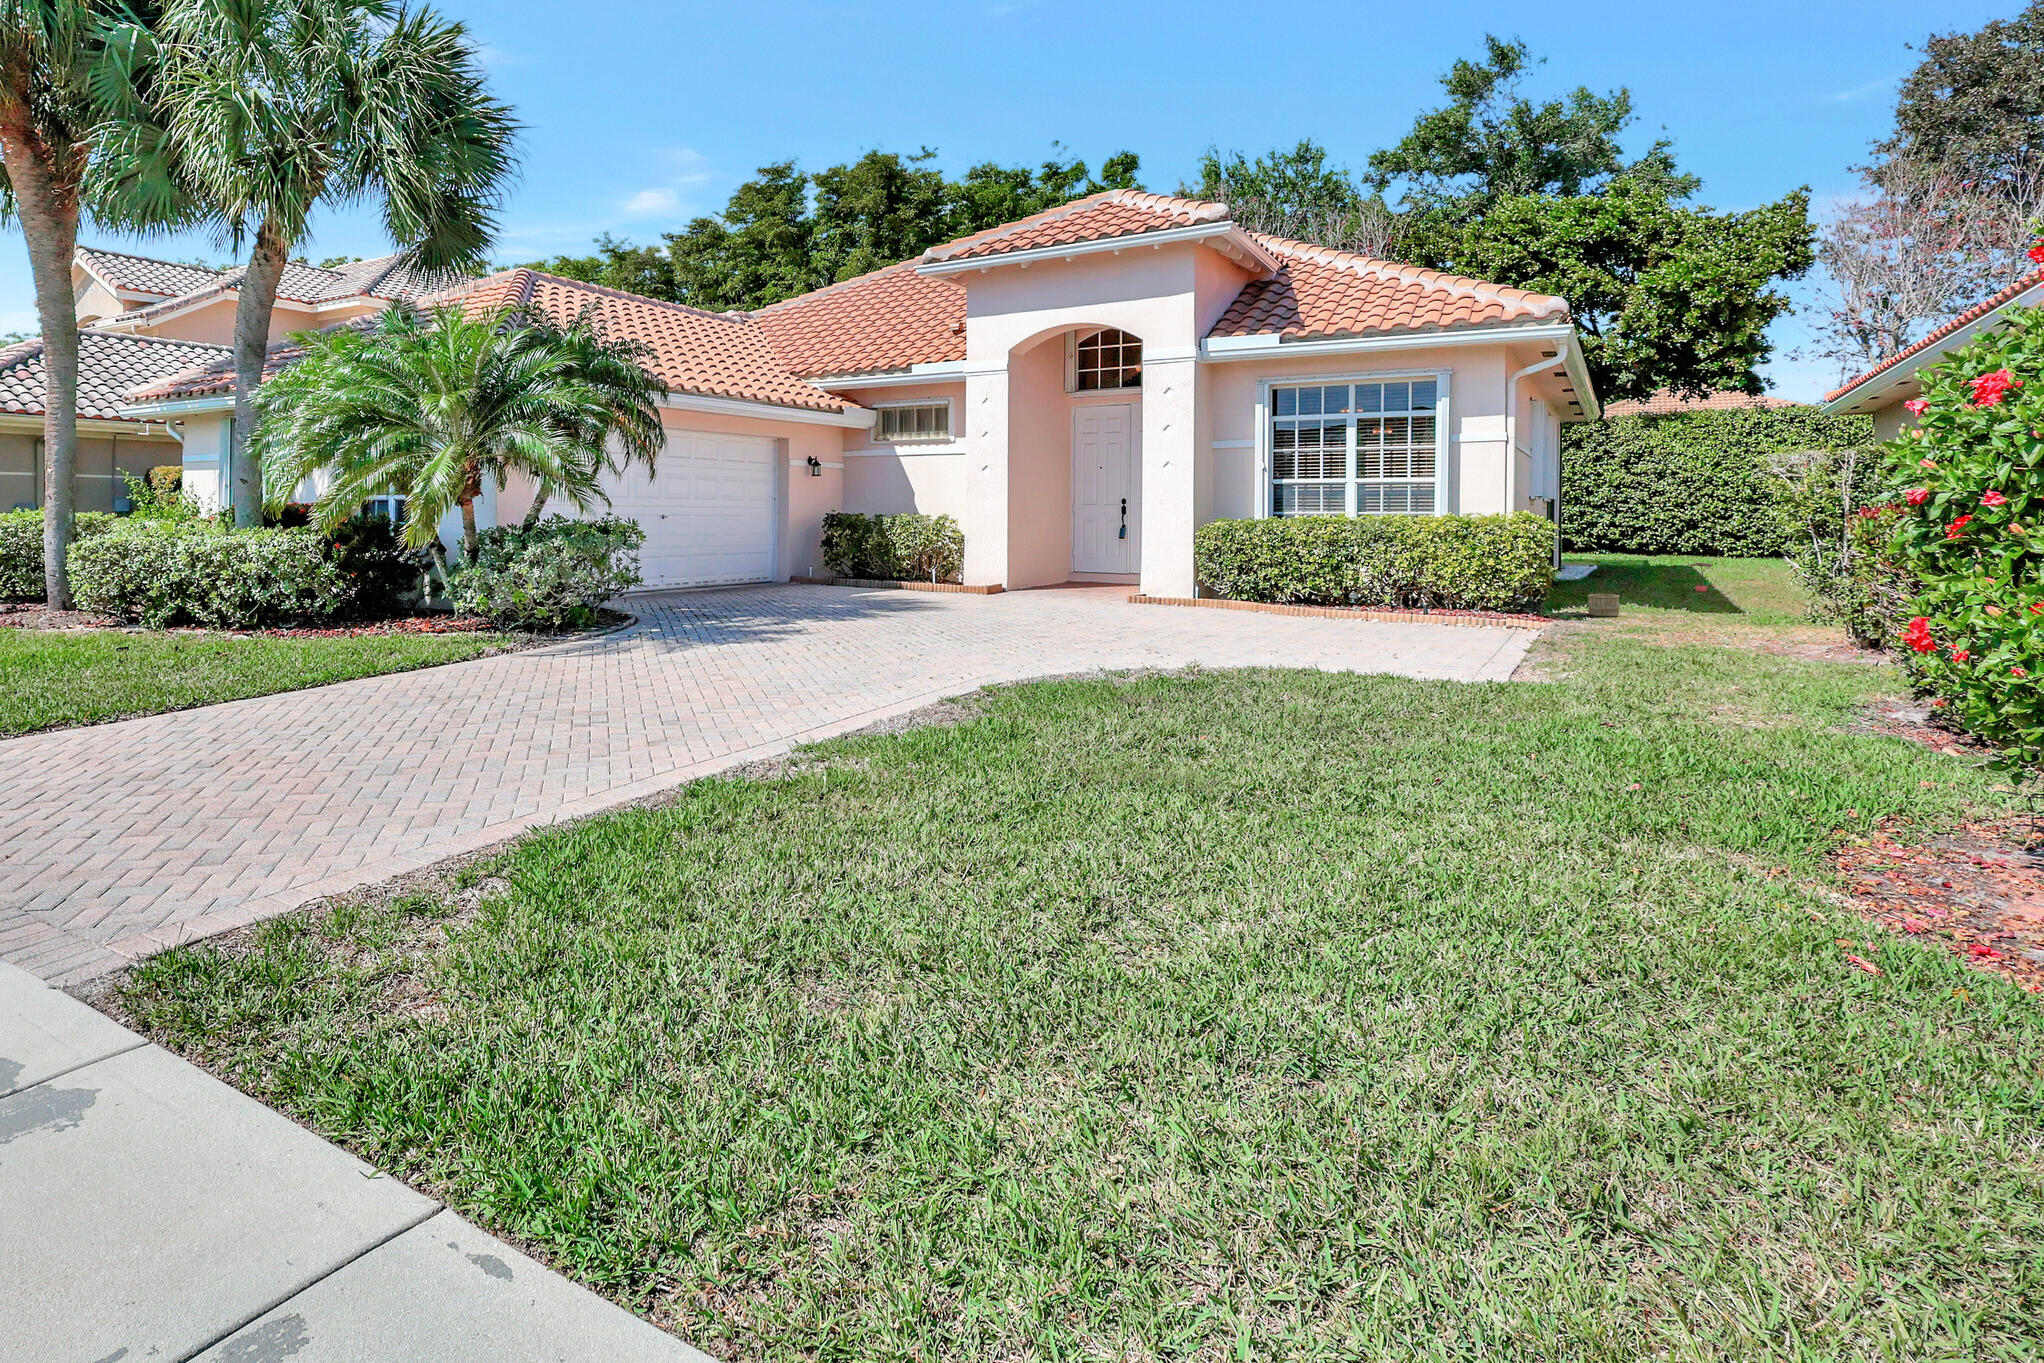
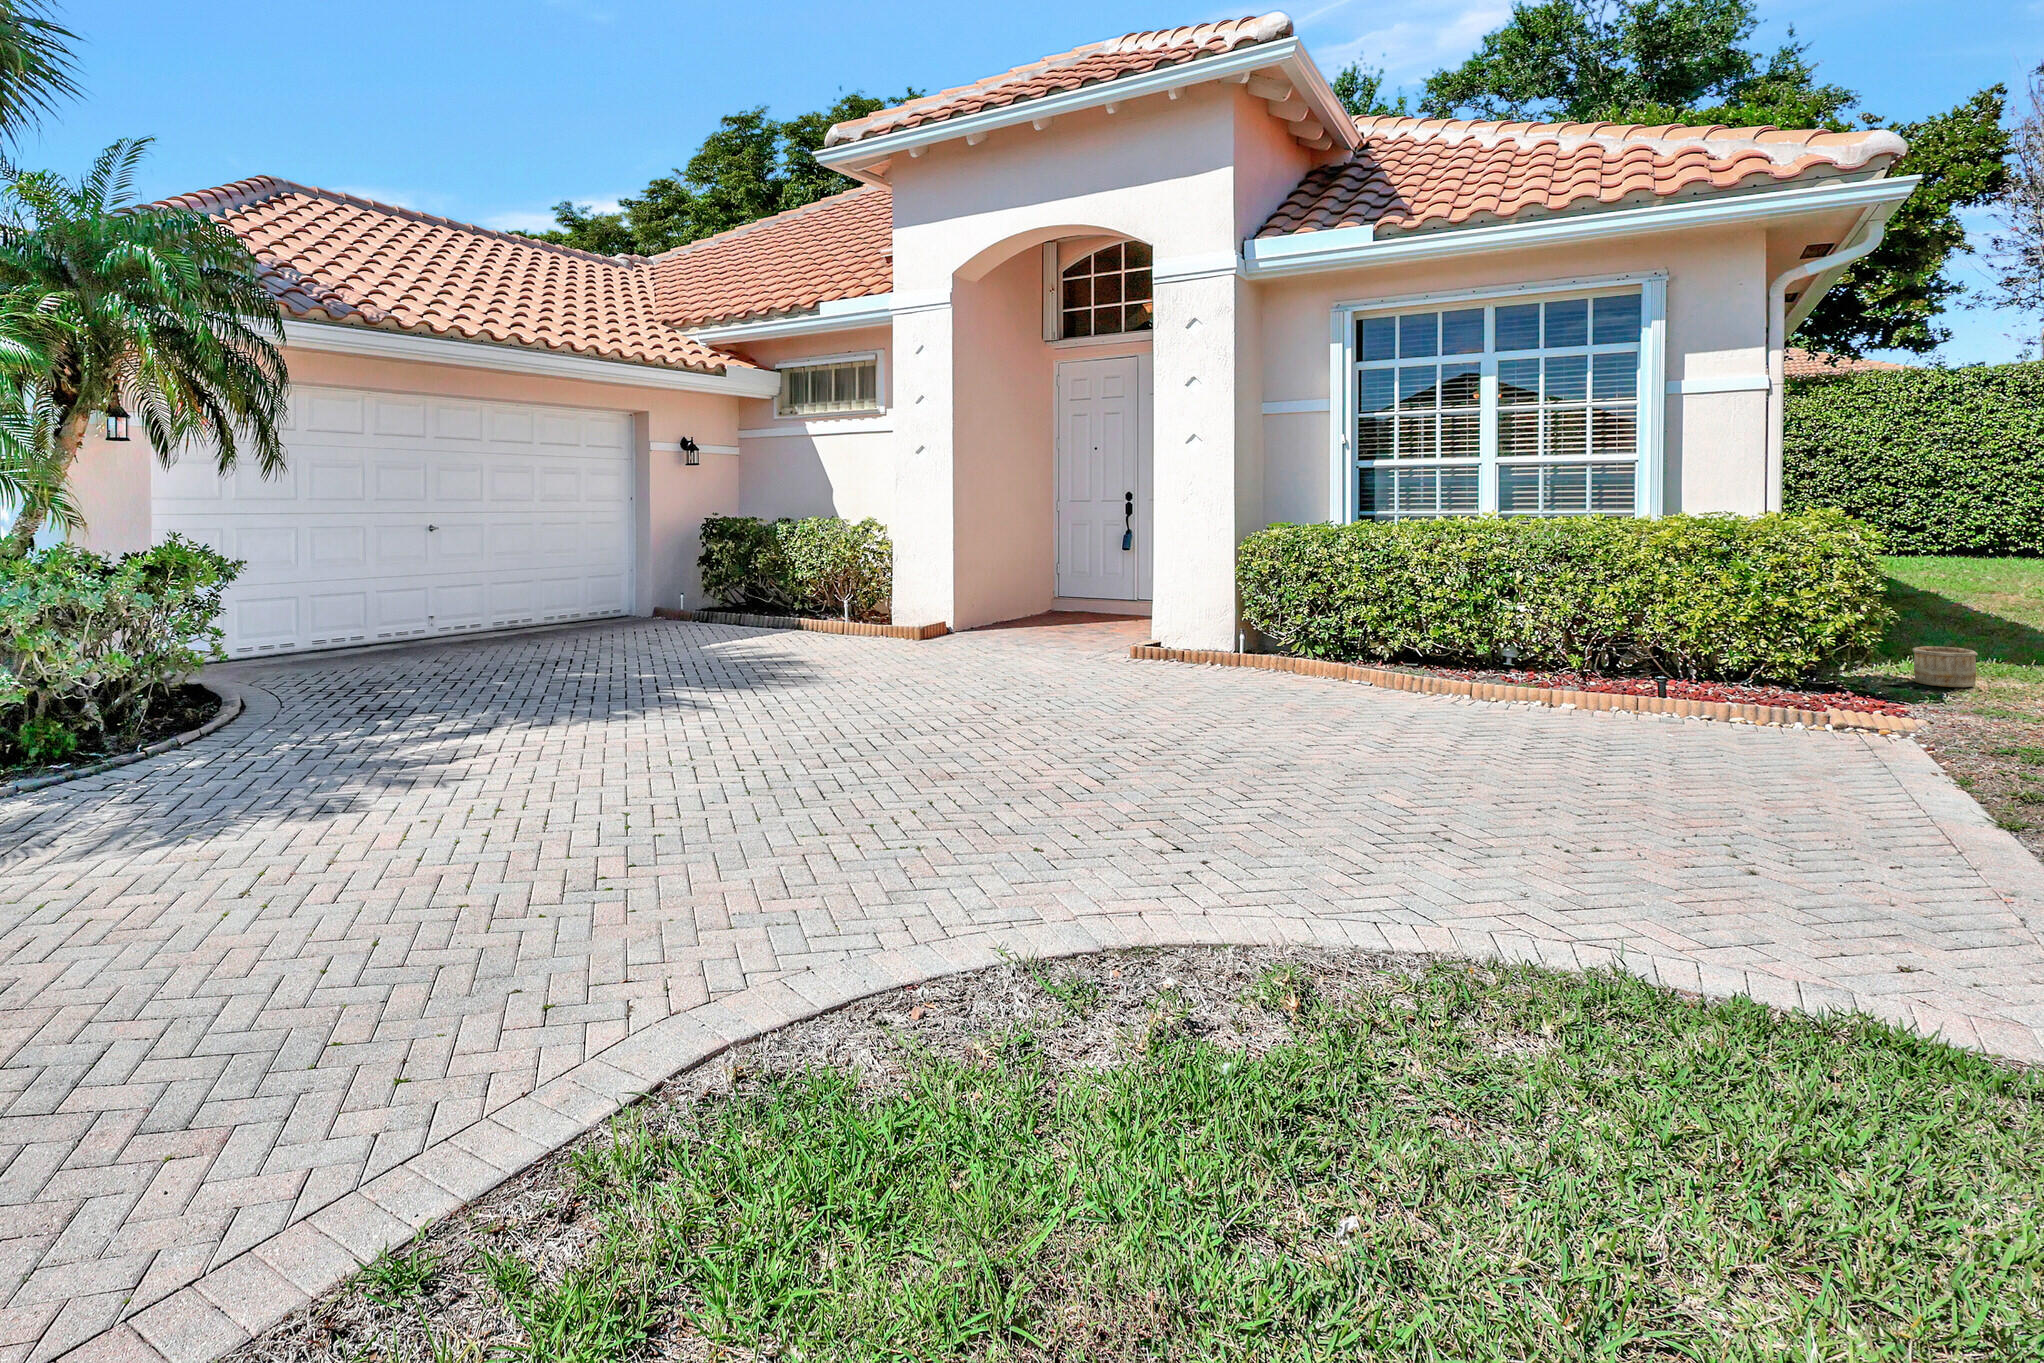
potted plant: present [1690,563,1713,592] -> none [1967,579,2006,622]

